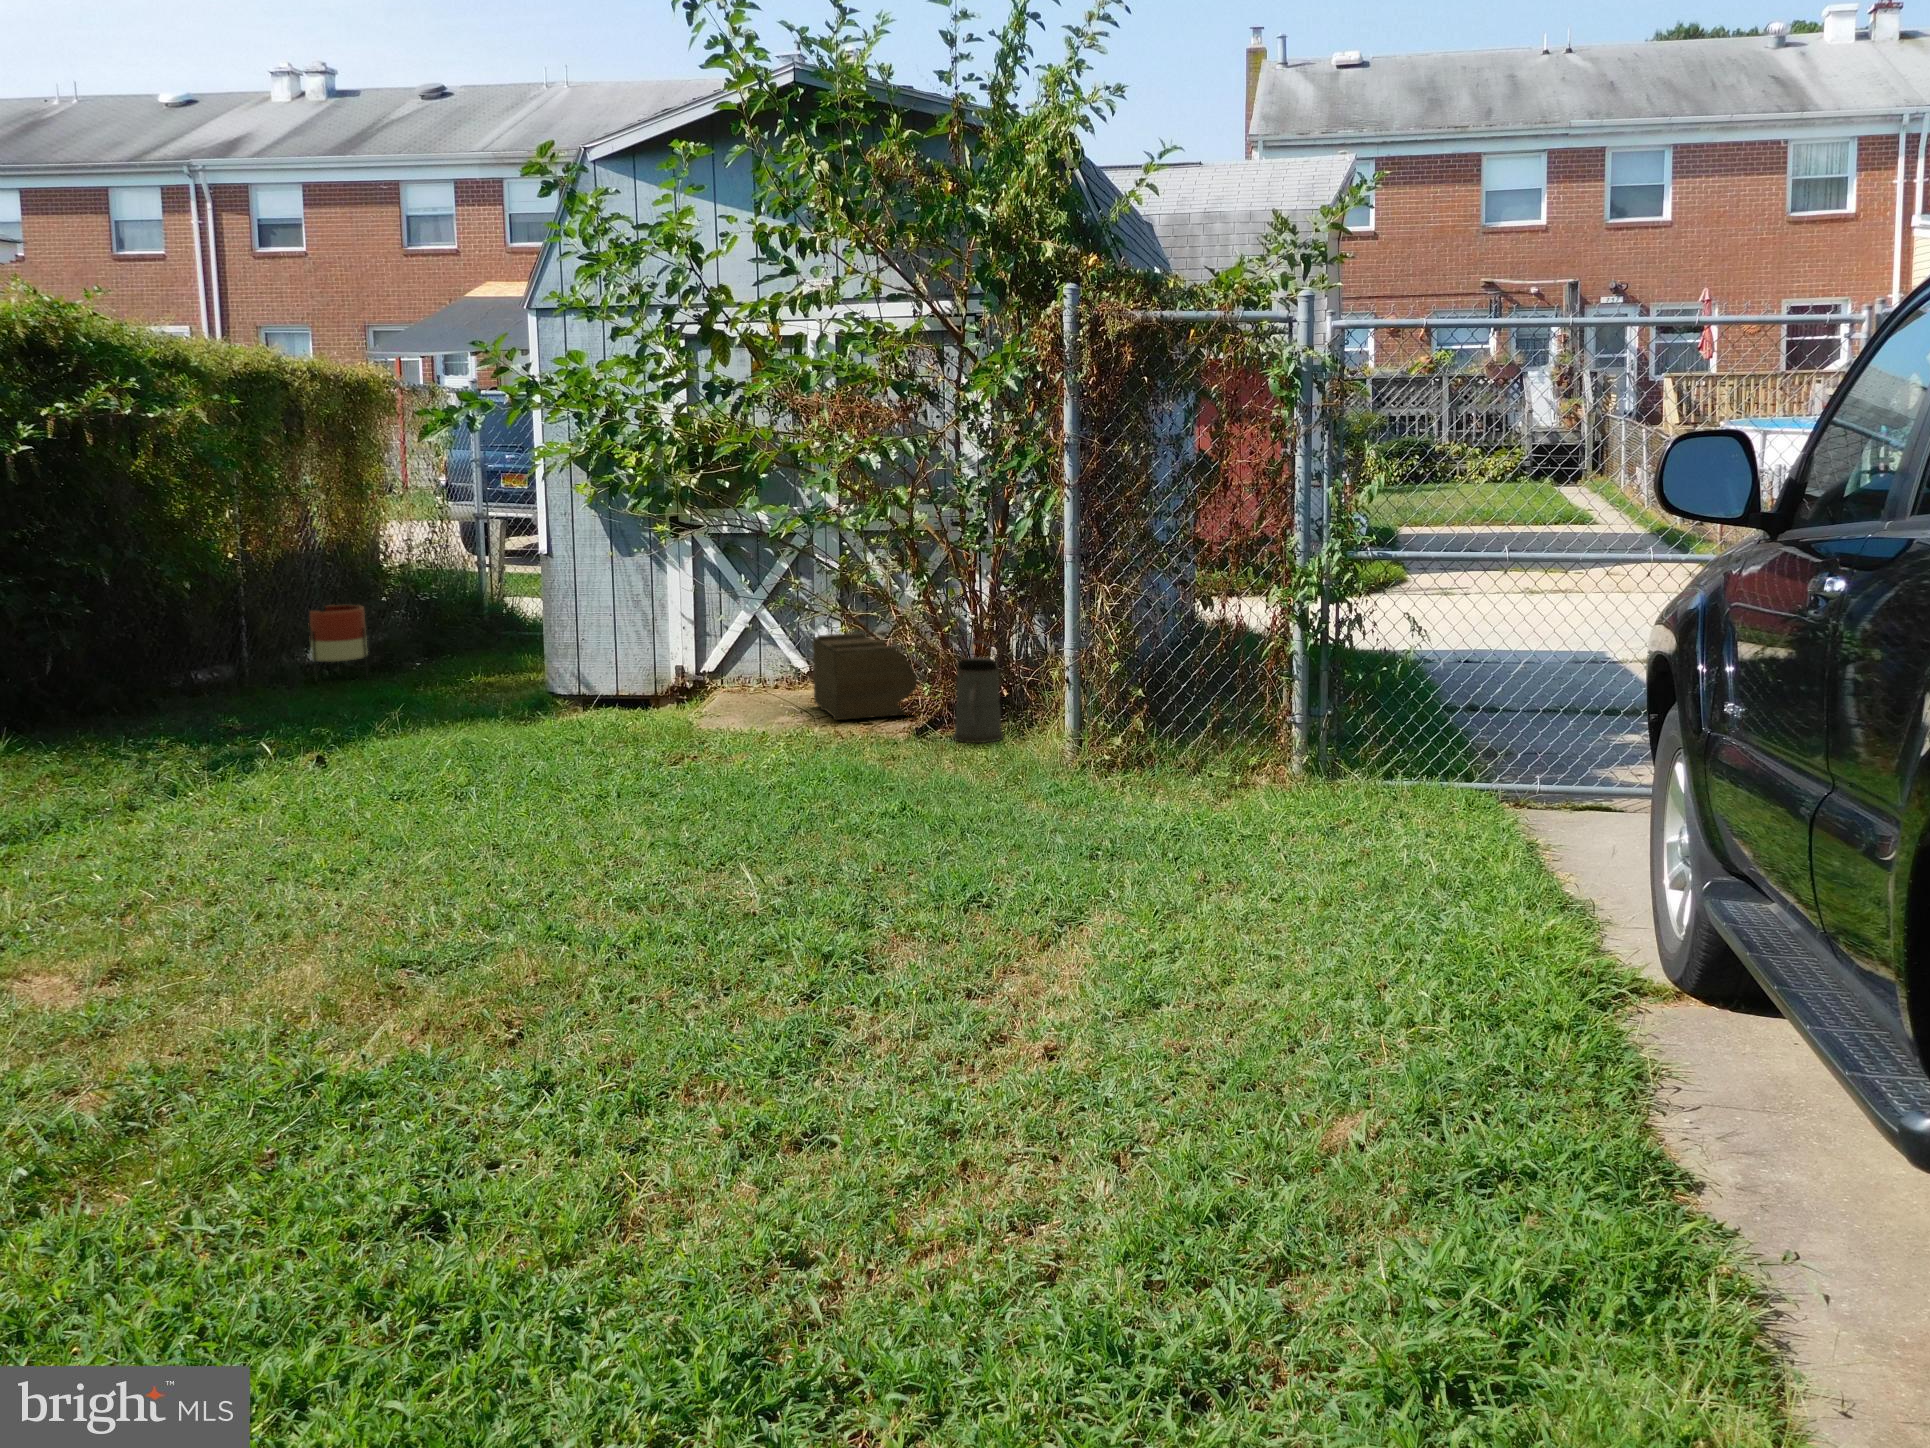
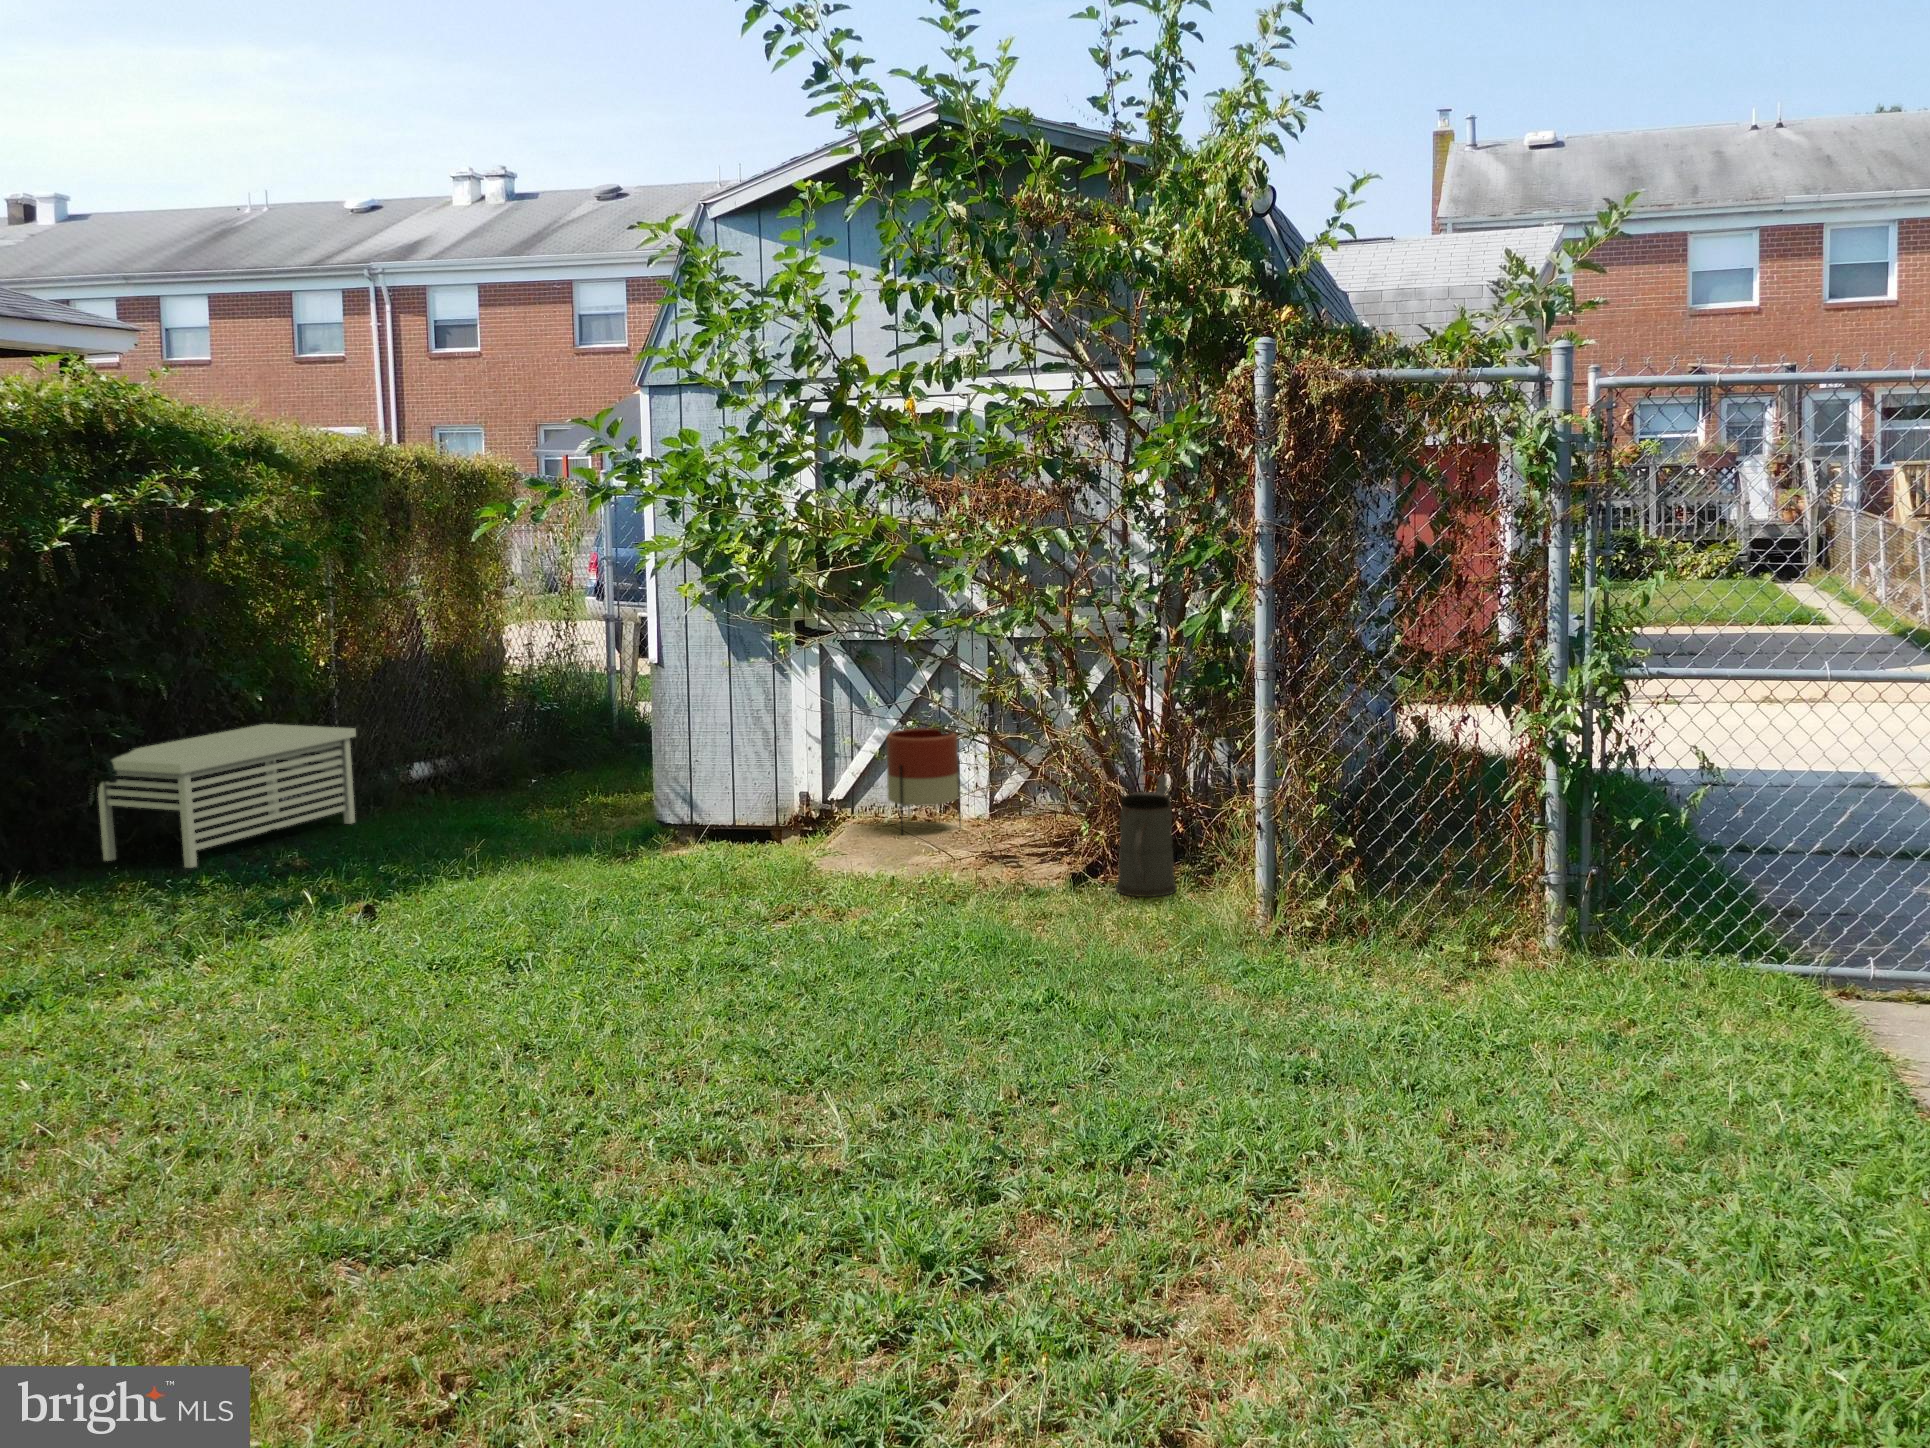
planter: present [310,605,368,680] -> present [886,728,961,834]
storage bench: none [37,609,277,733] -> present [98,724,356,868]
wooden crate: present [812,631,917,720] -> none [952,756,1074,863]

